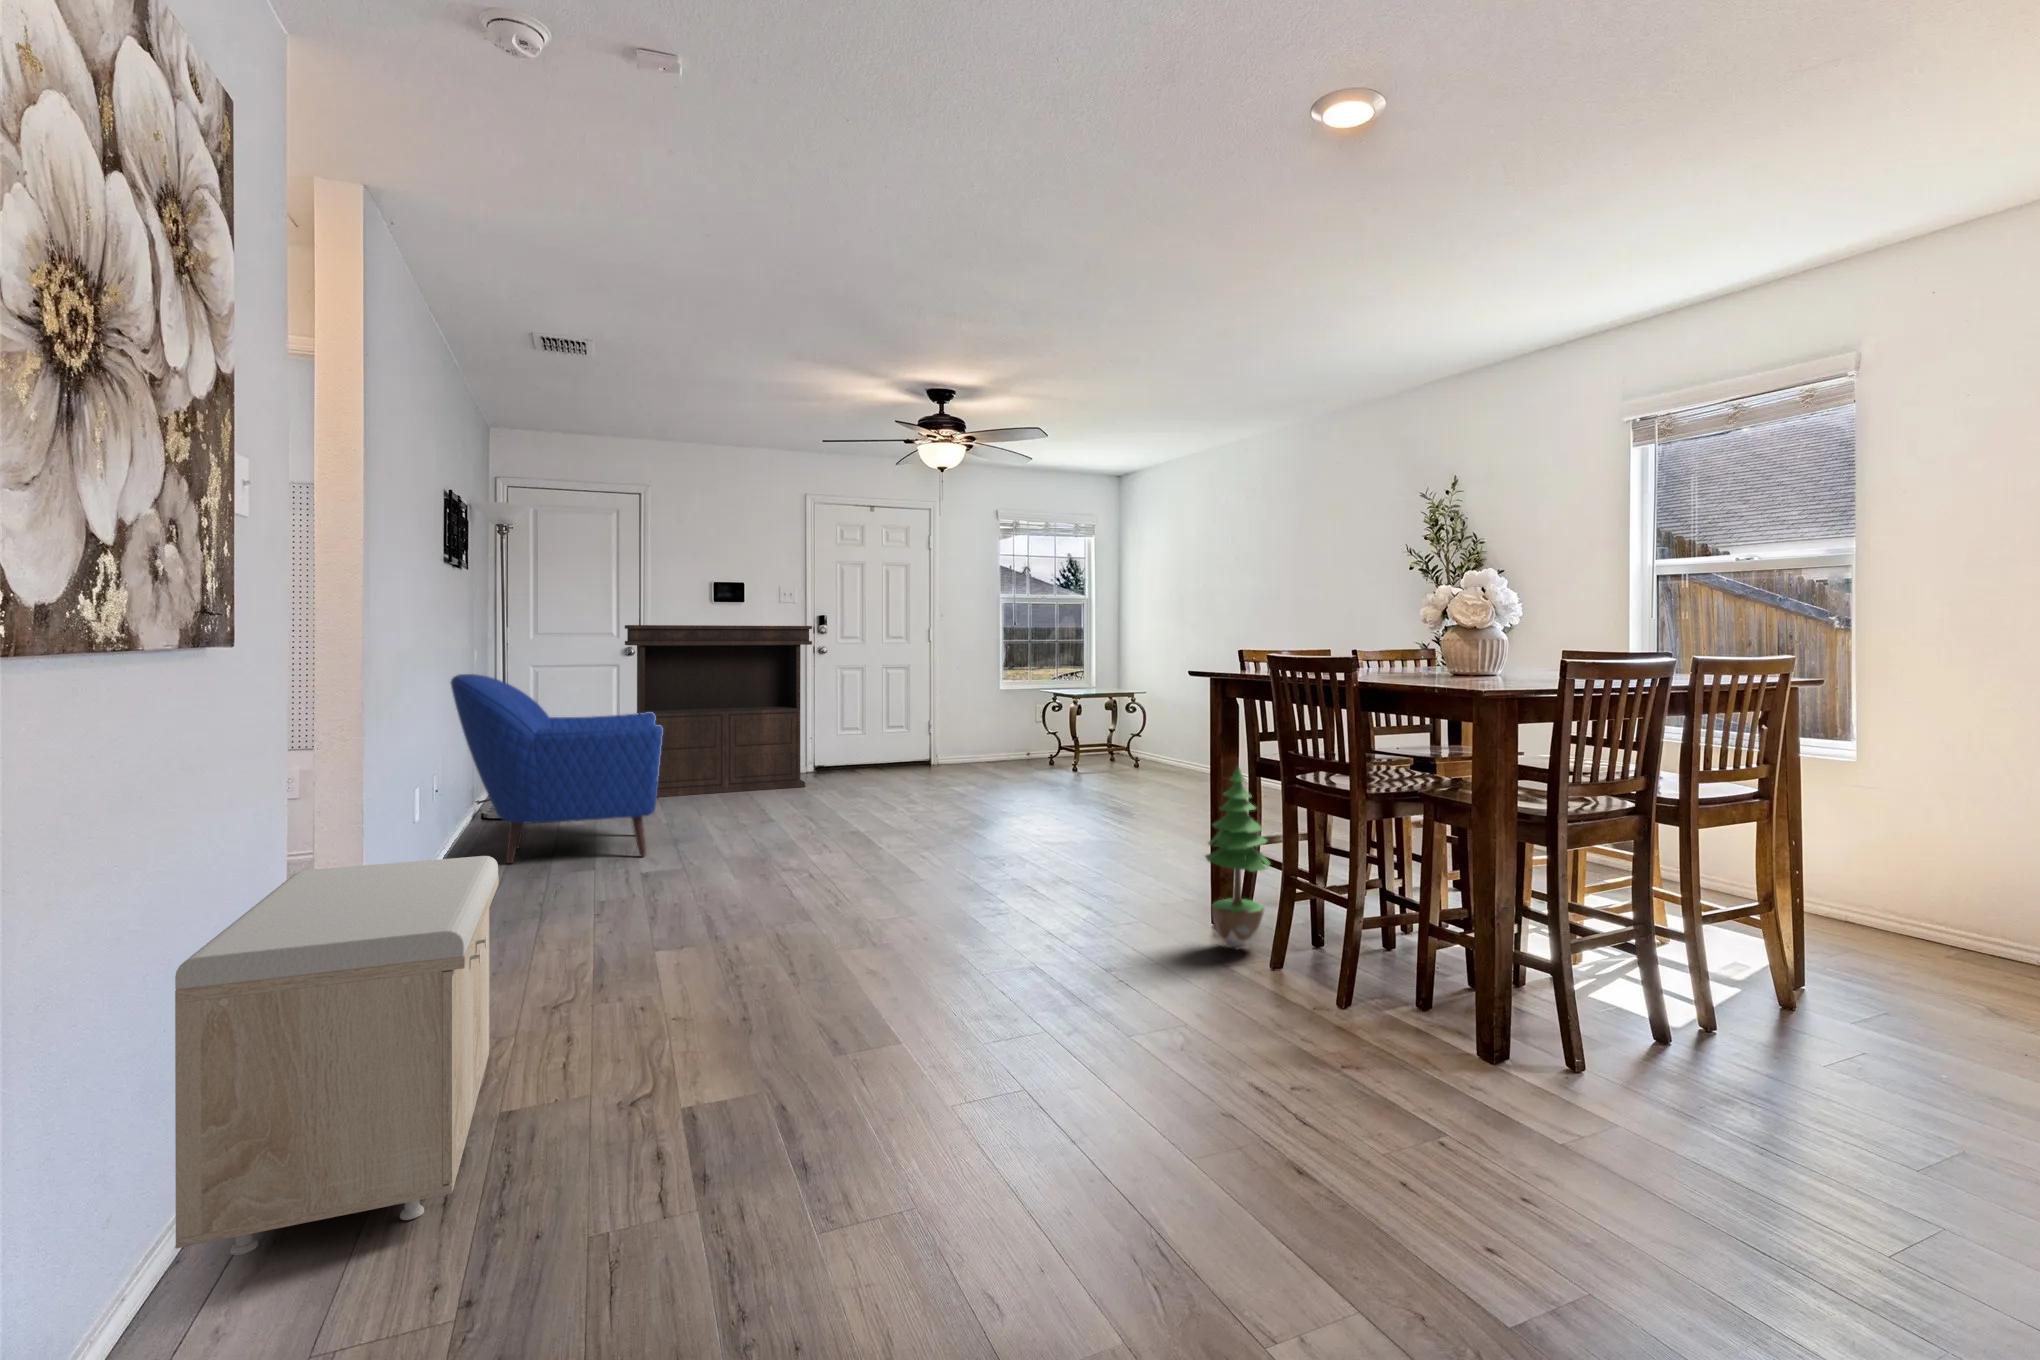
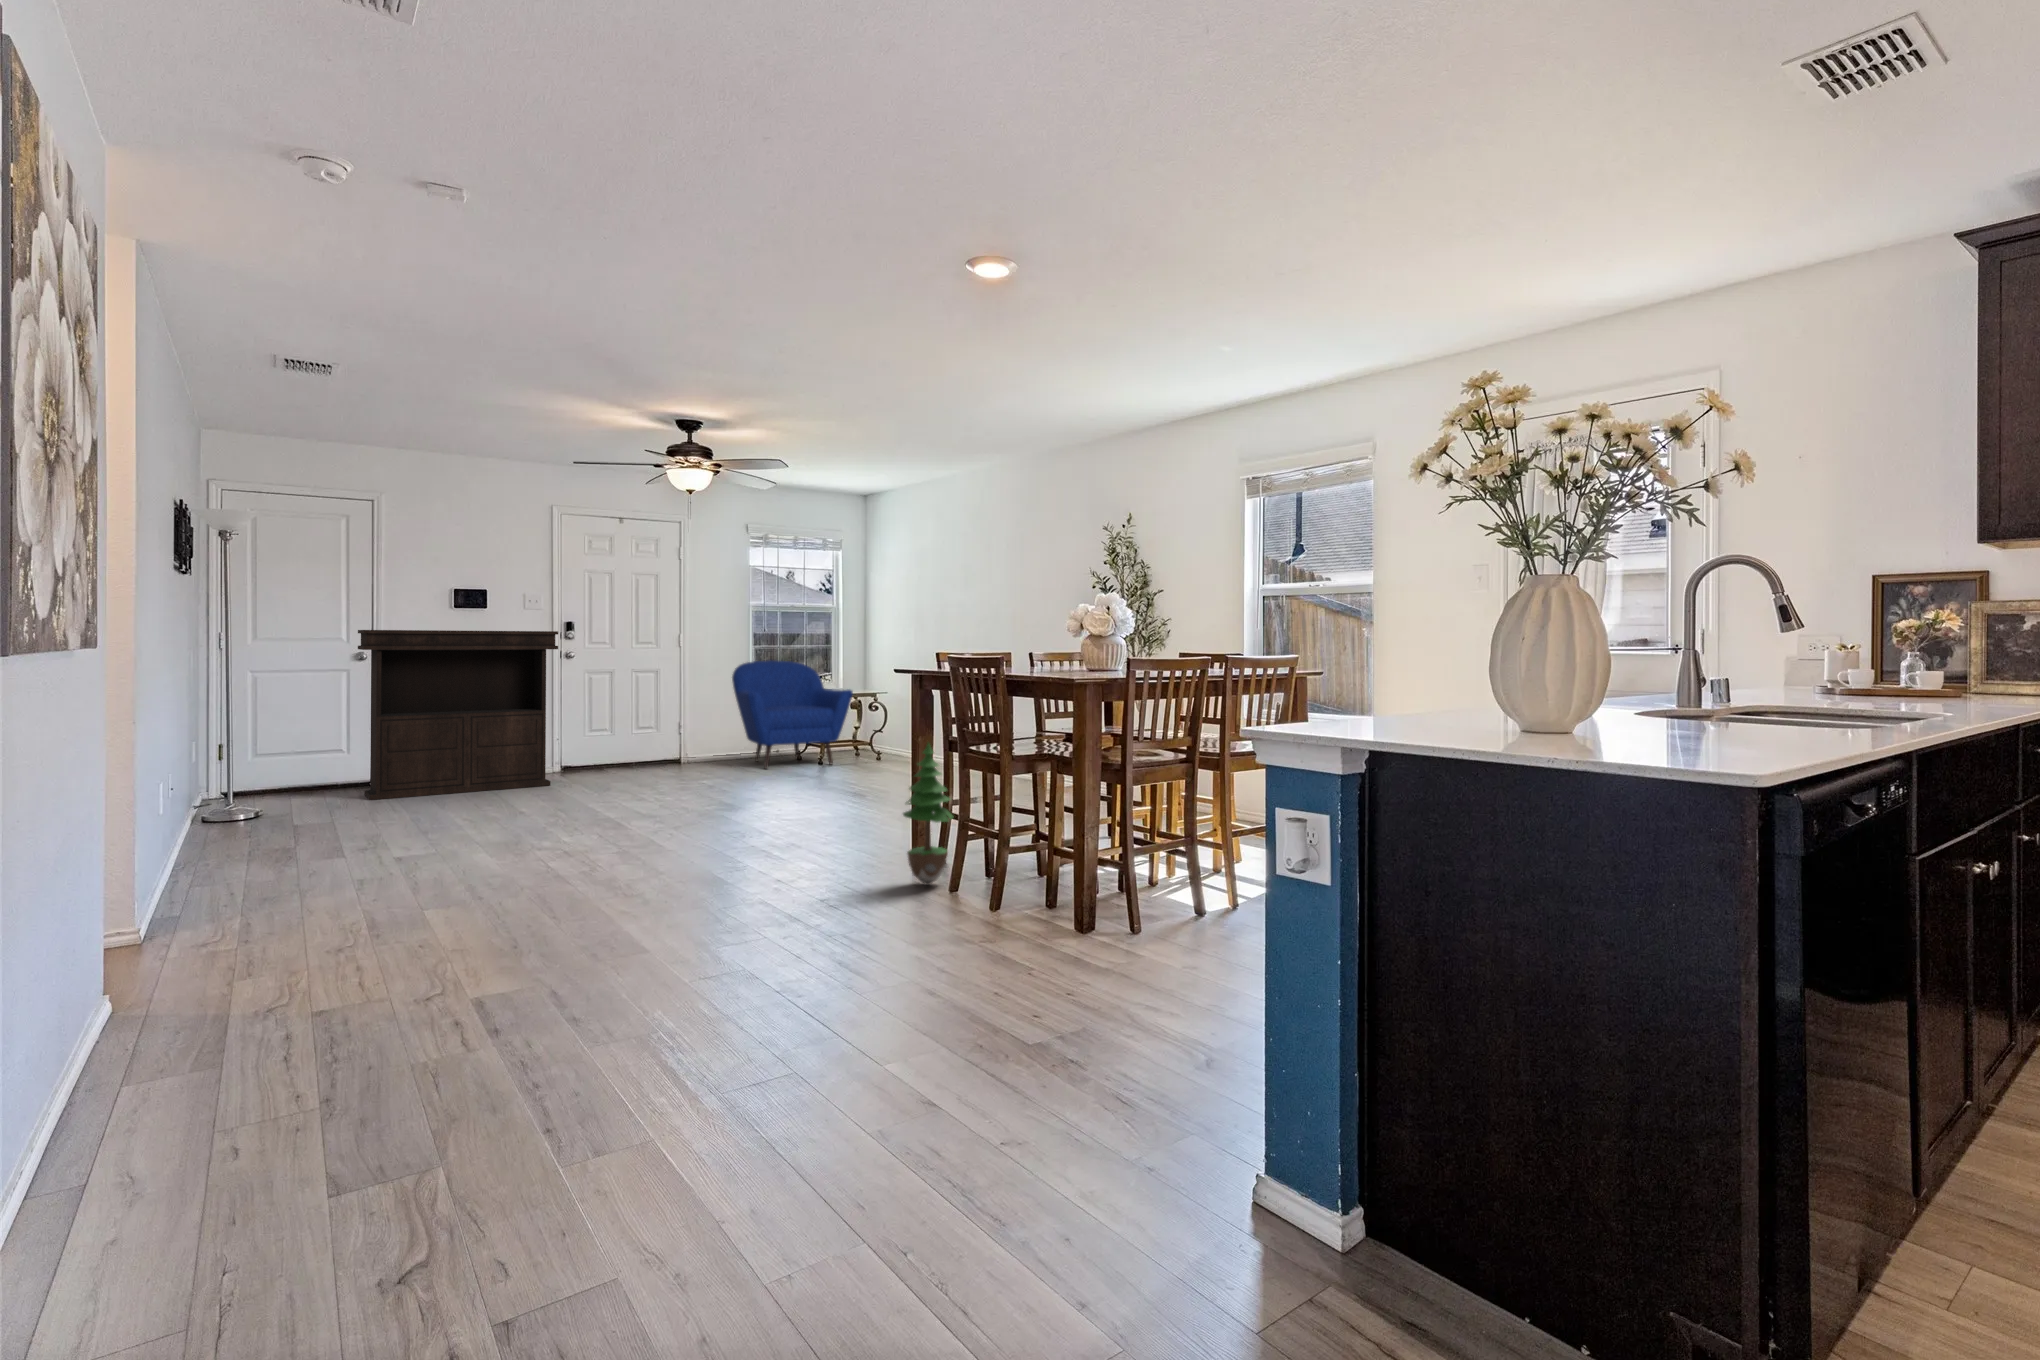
armchair: present [451,674,663,863] -> present [732,660,853,769]
storage bench: present [175,856,499,1255] -> none [84,815,311,1094]

